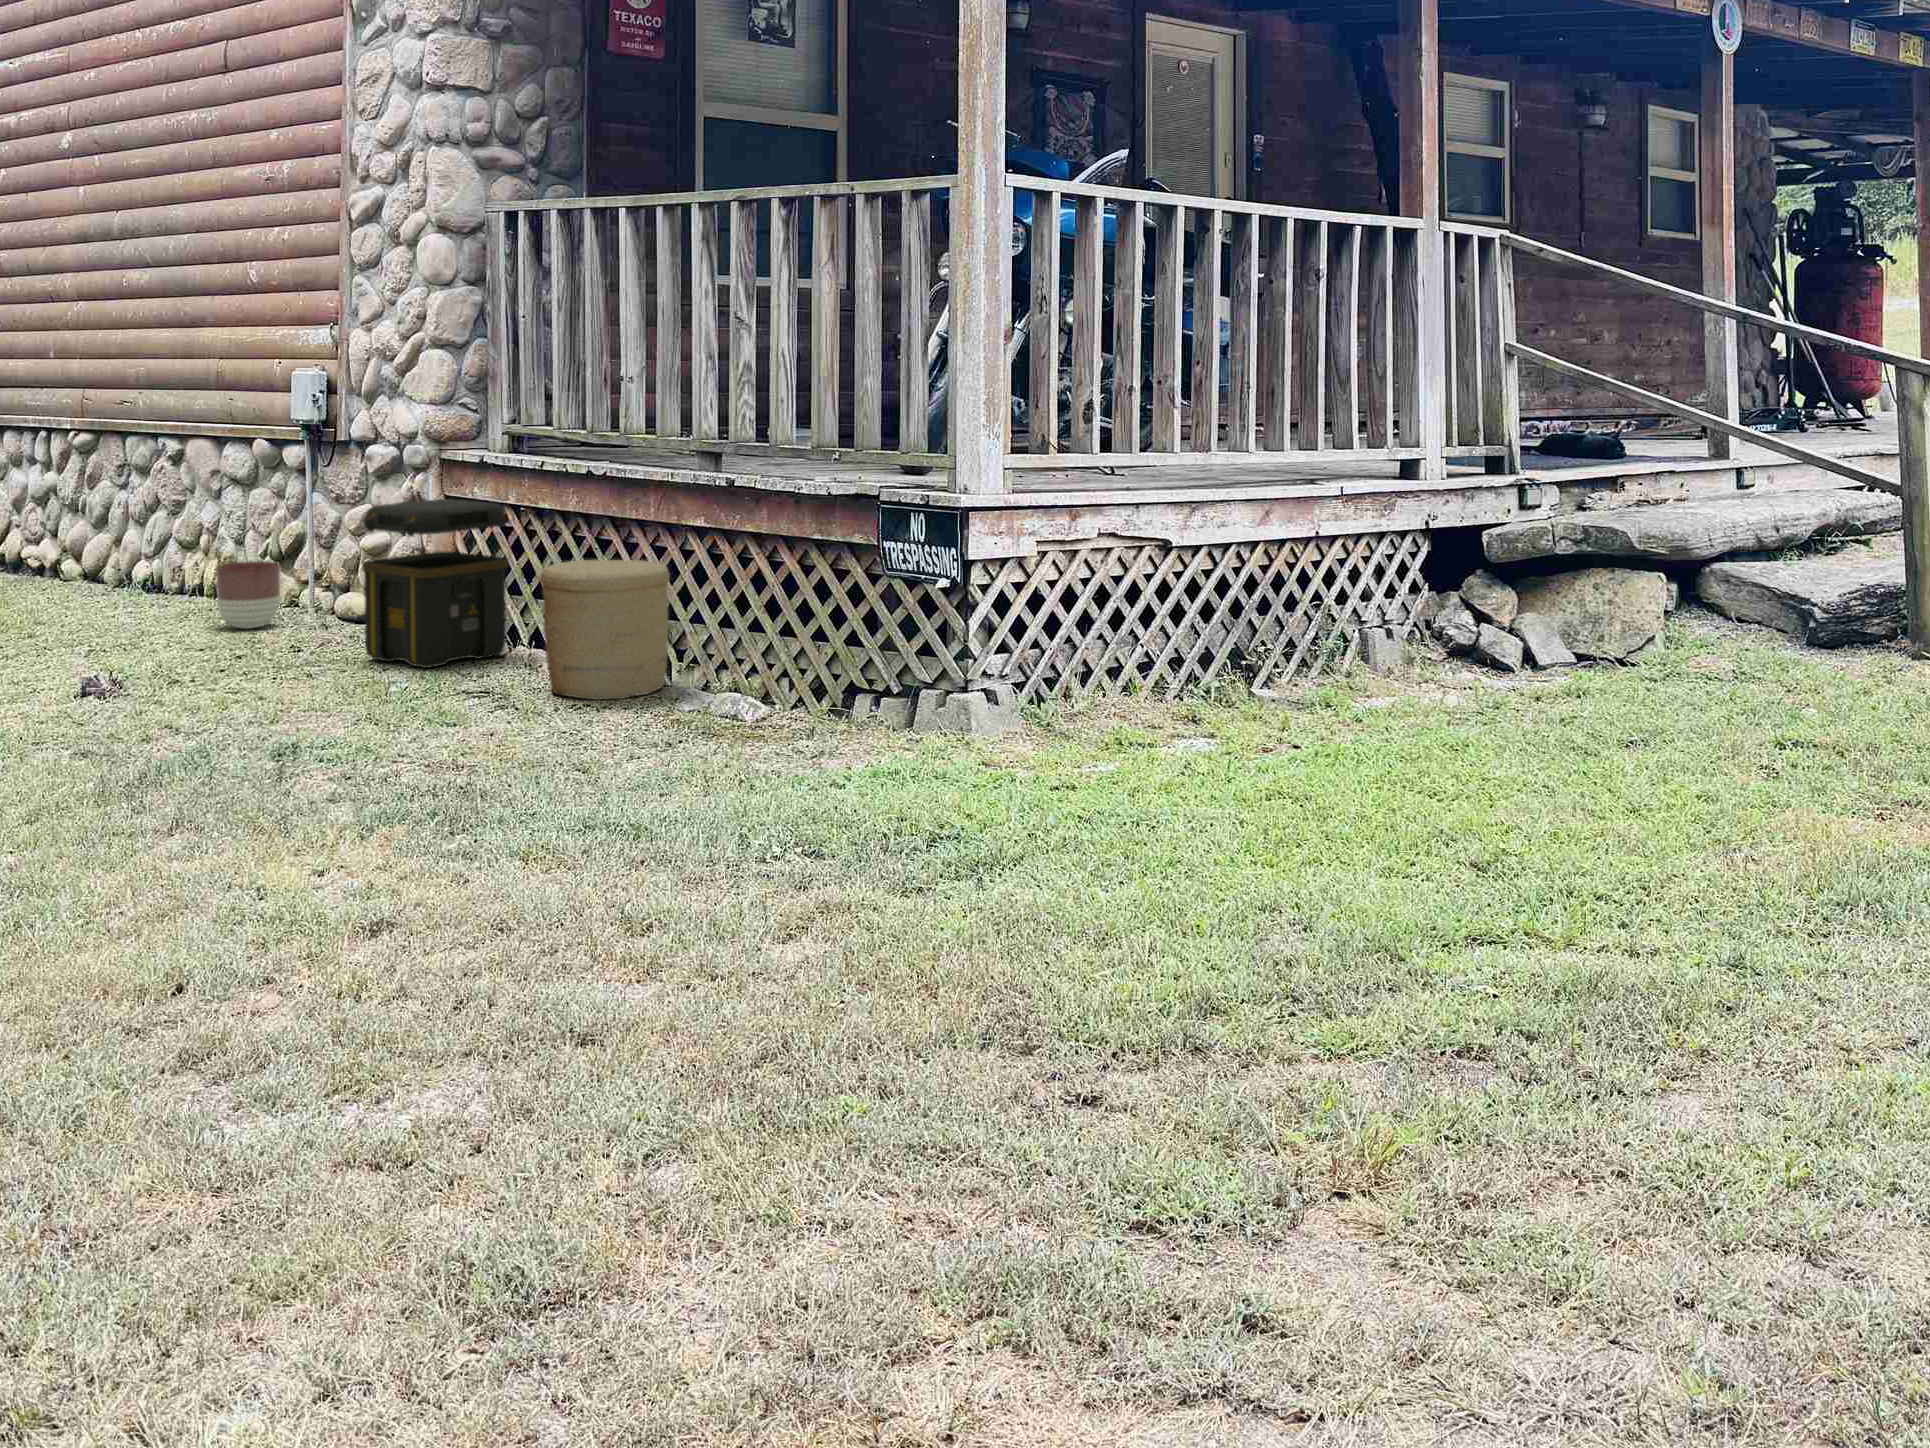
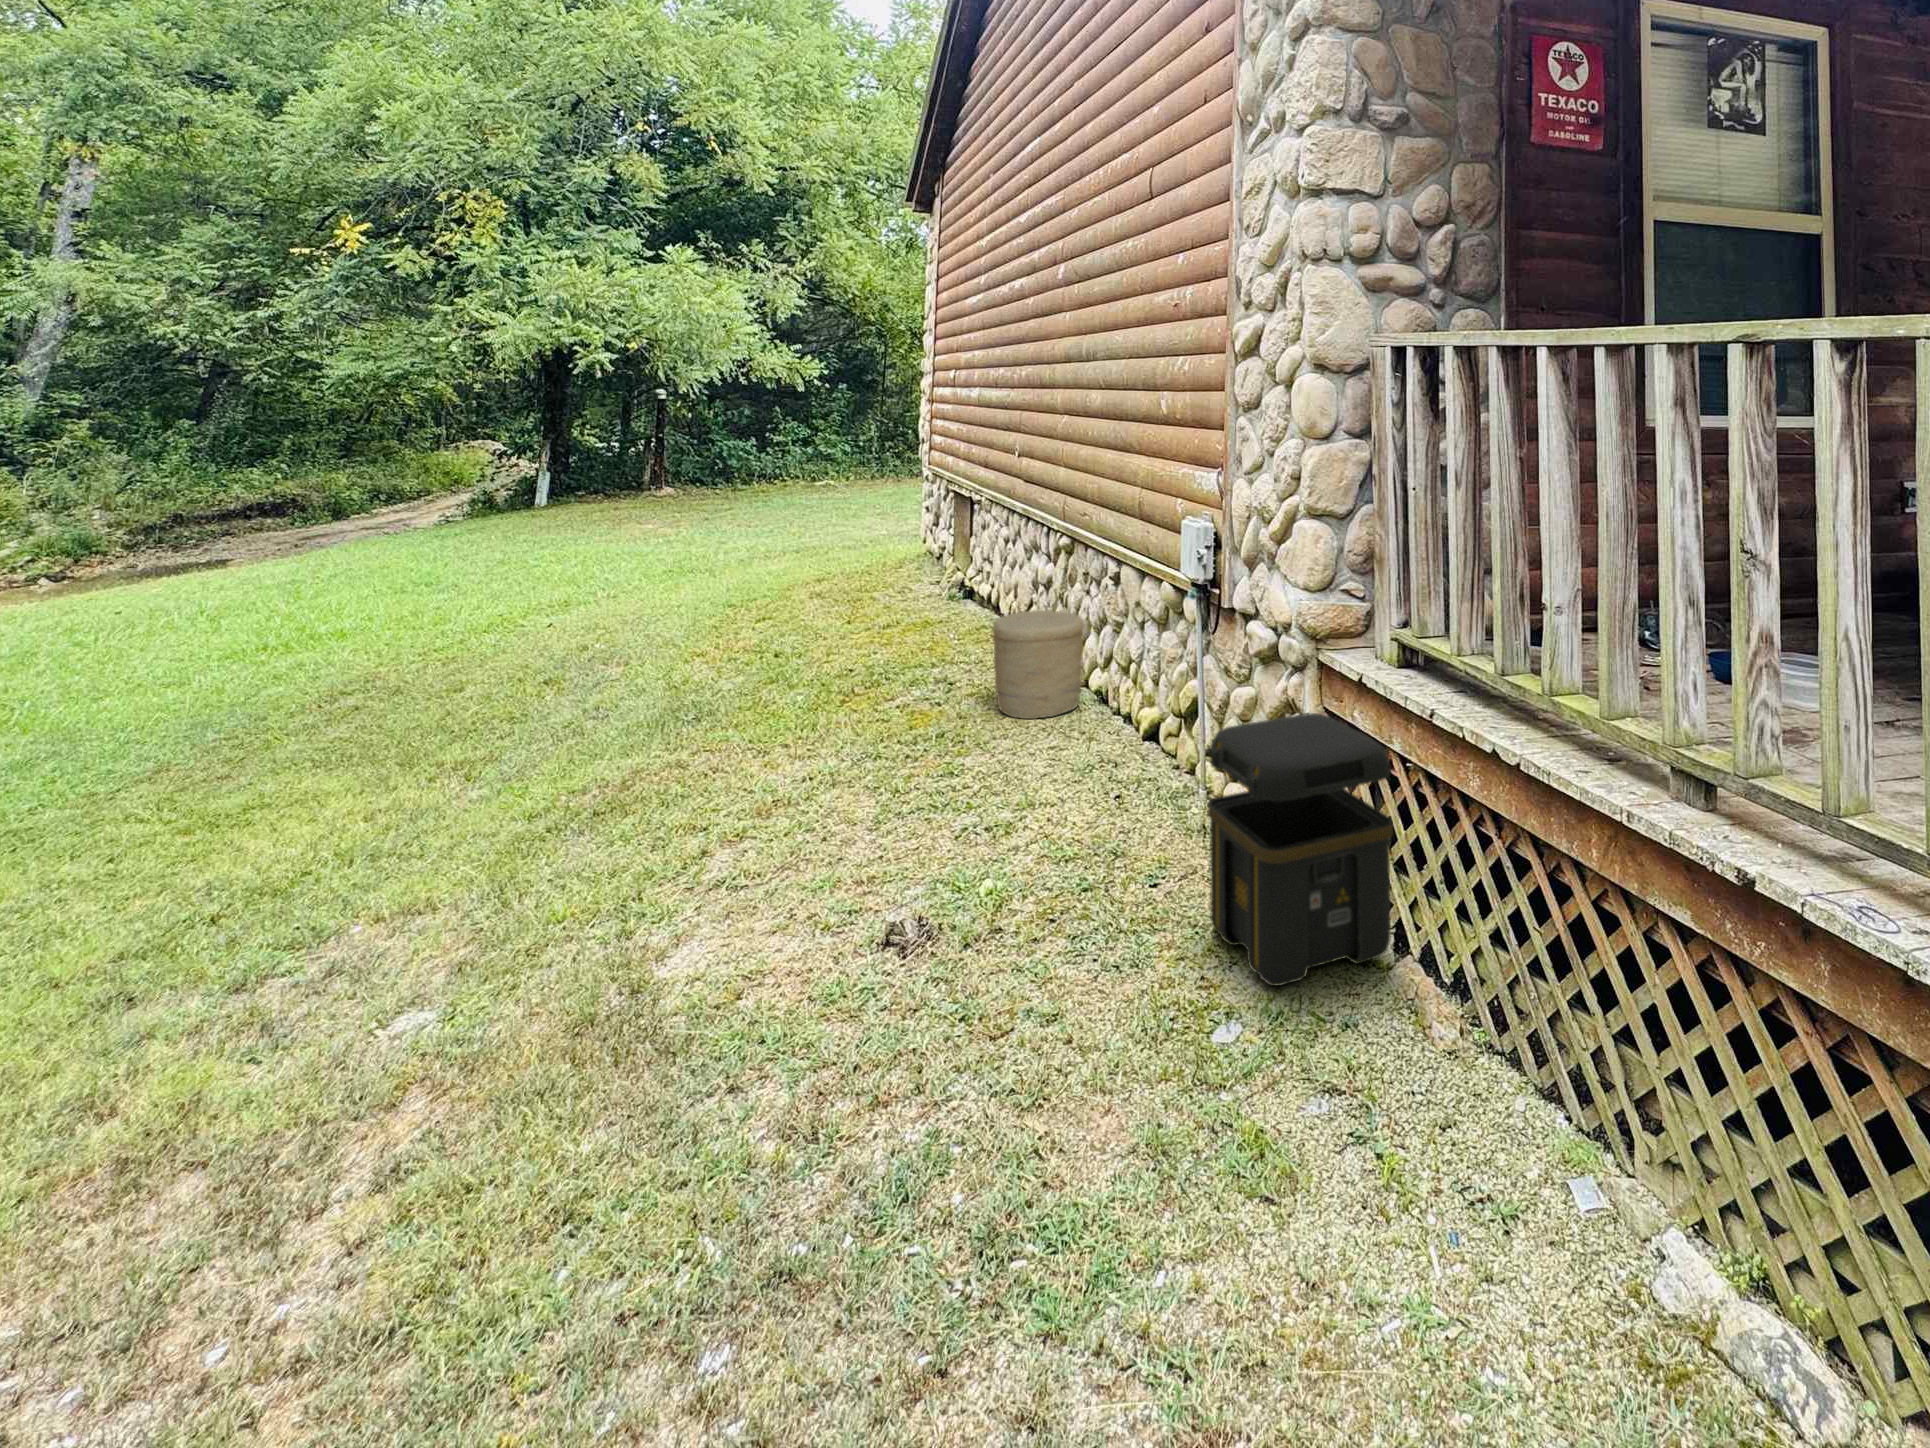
woven basket: present [540,560,670,700] -> present [993,610,1085,719]
planter: present [216,561,280,629] -> none [1108,715,1174,798]

